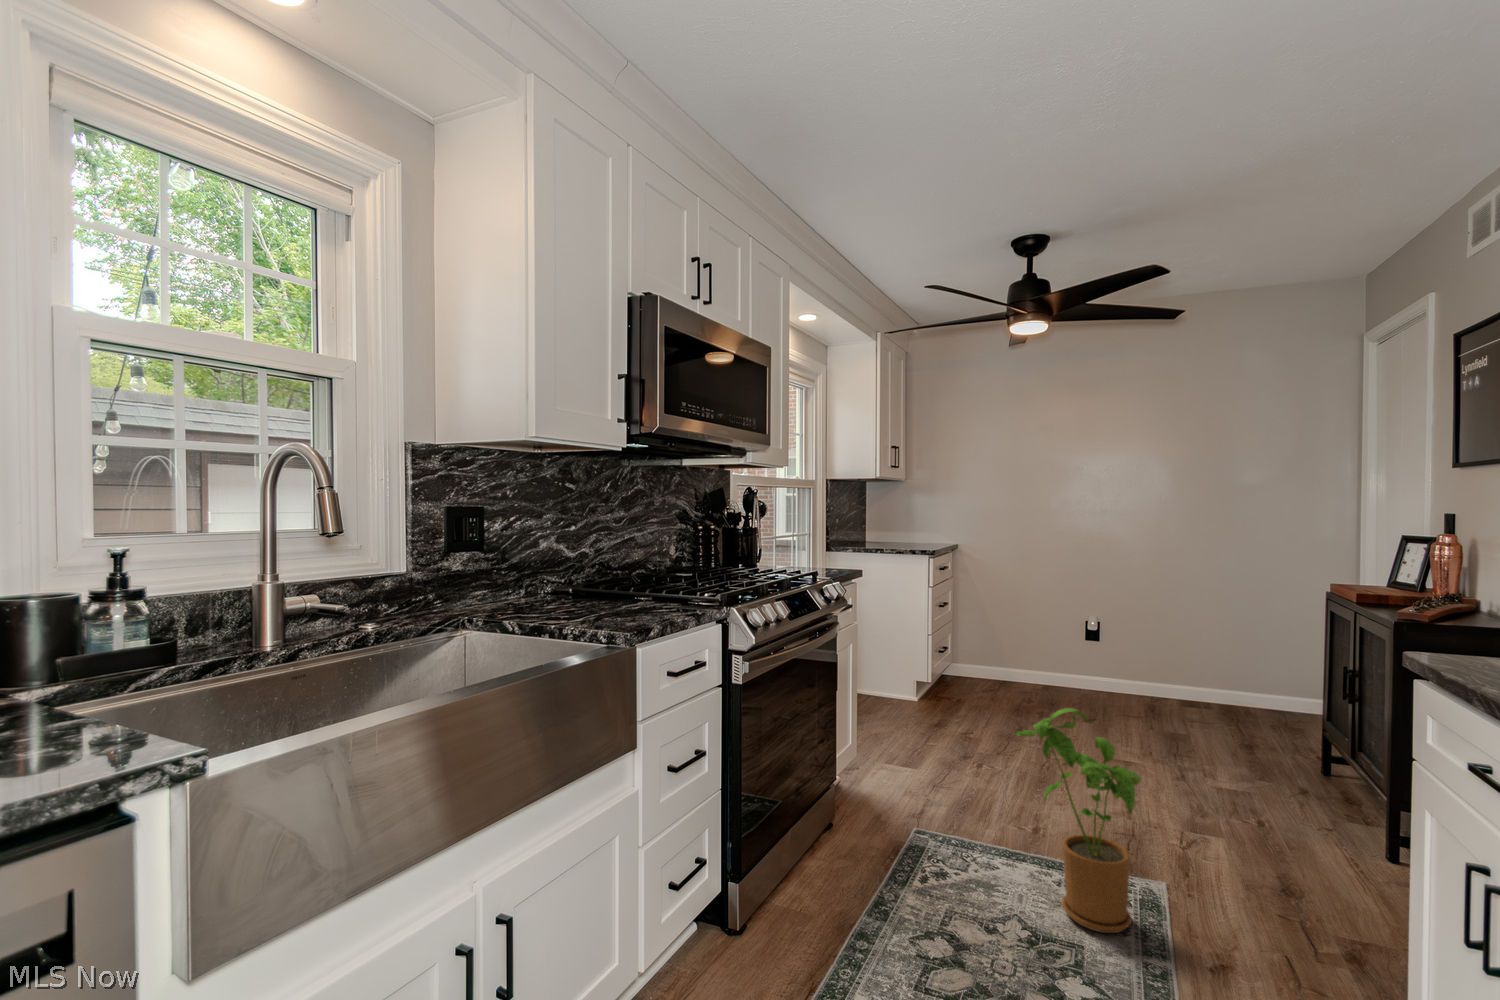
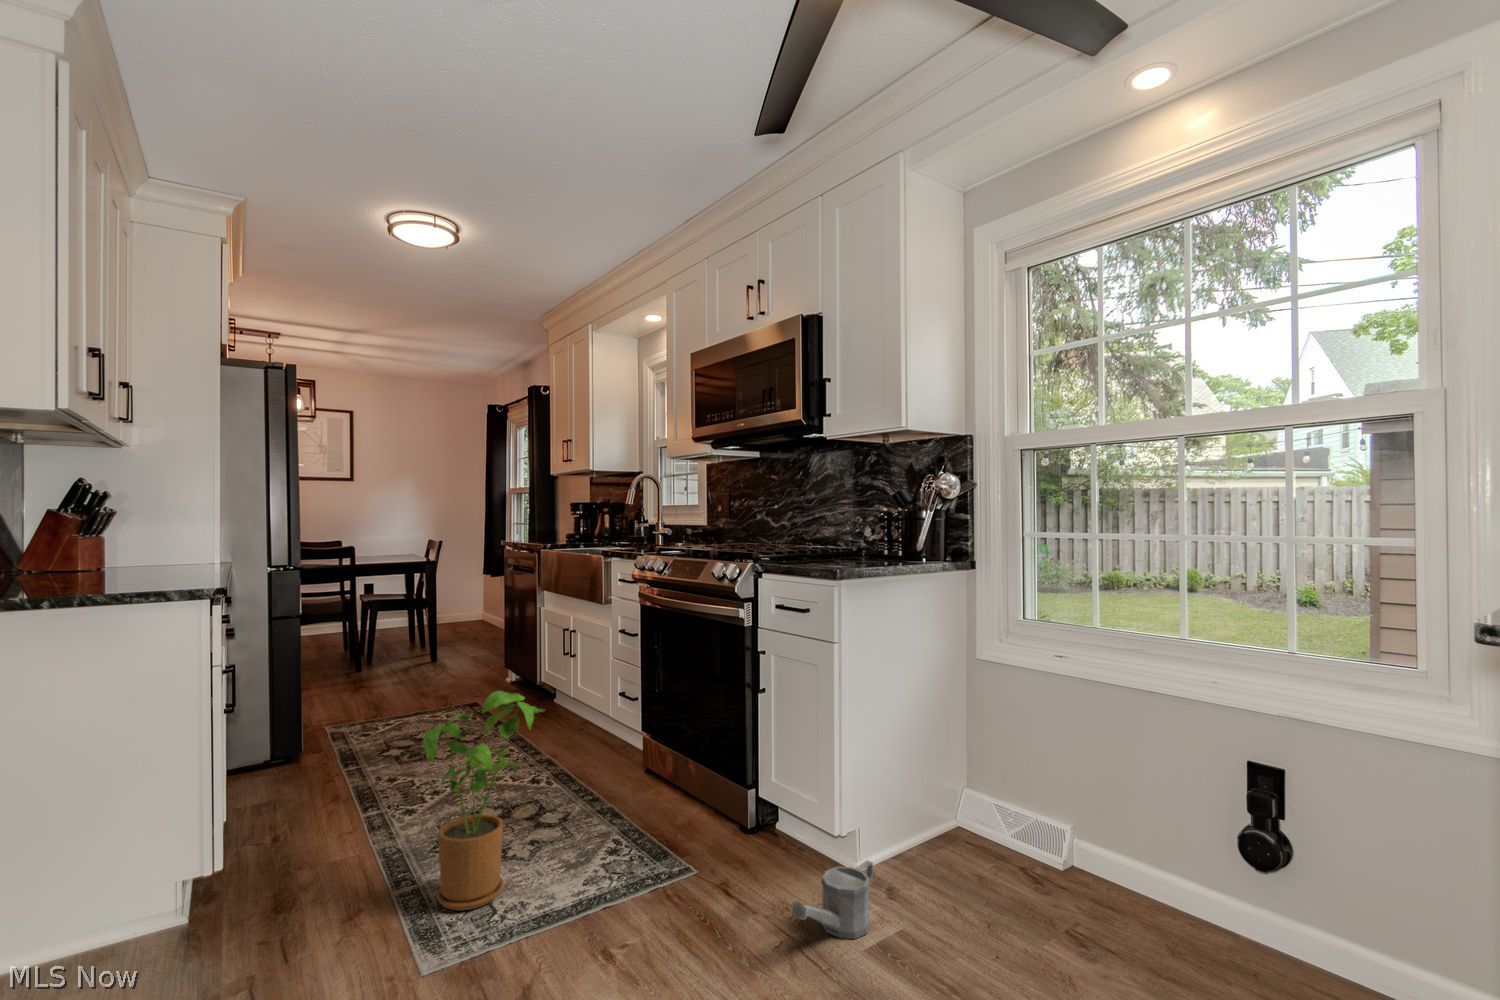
watering can: none [875,746,954,784] -> present [792,860,873,939]

